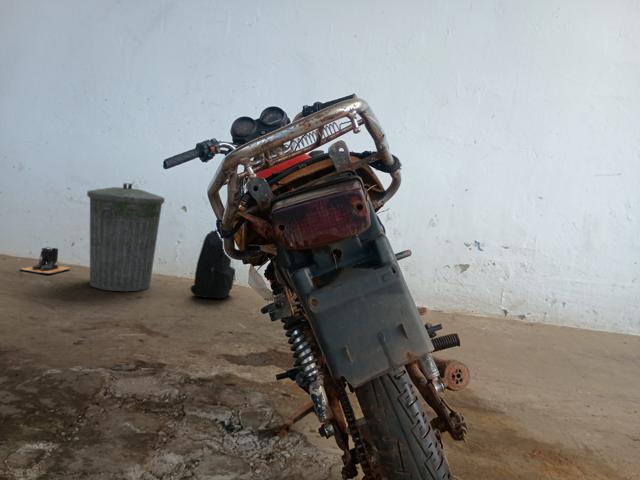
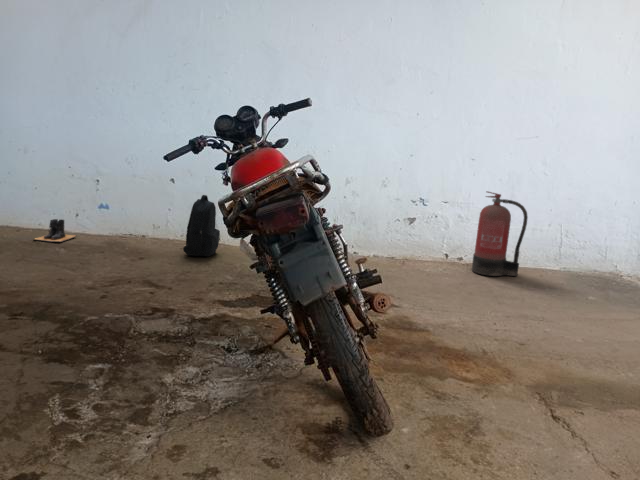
trash can: present [87,183,164,291] -> none [89,162,155,254]
fire extinguisher: none [537,236,609,341] -> present [472,191,528,276]

